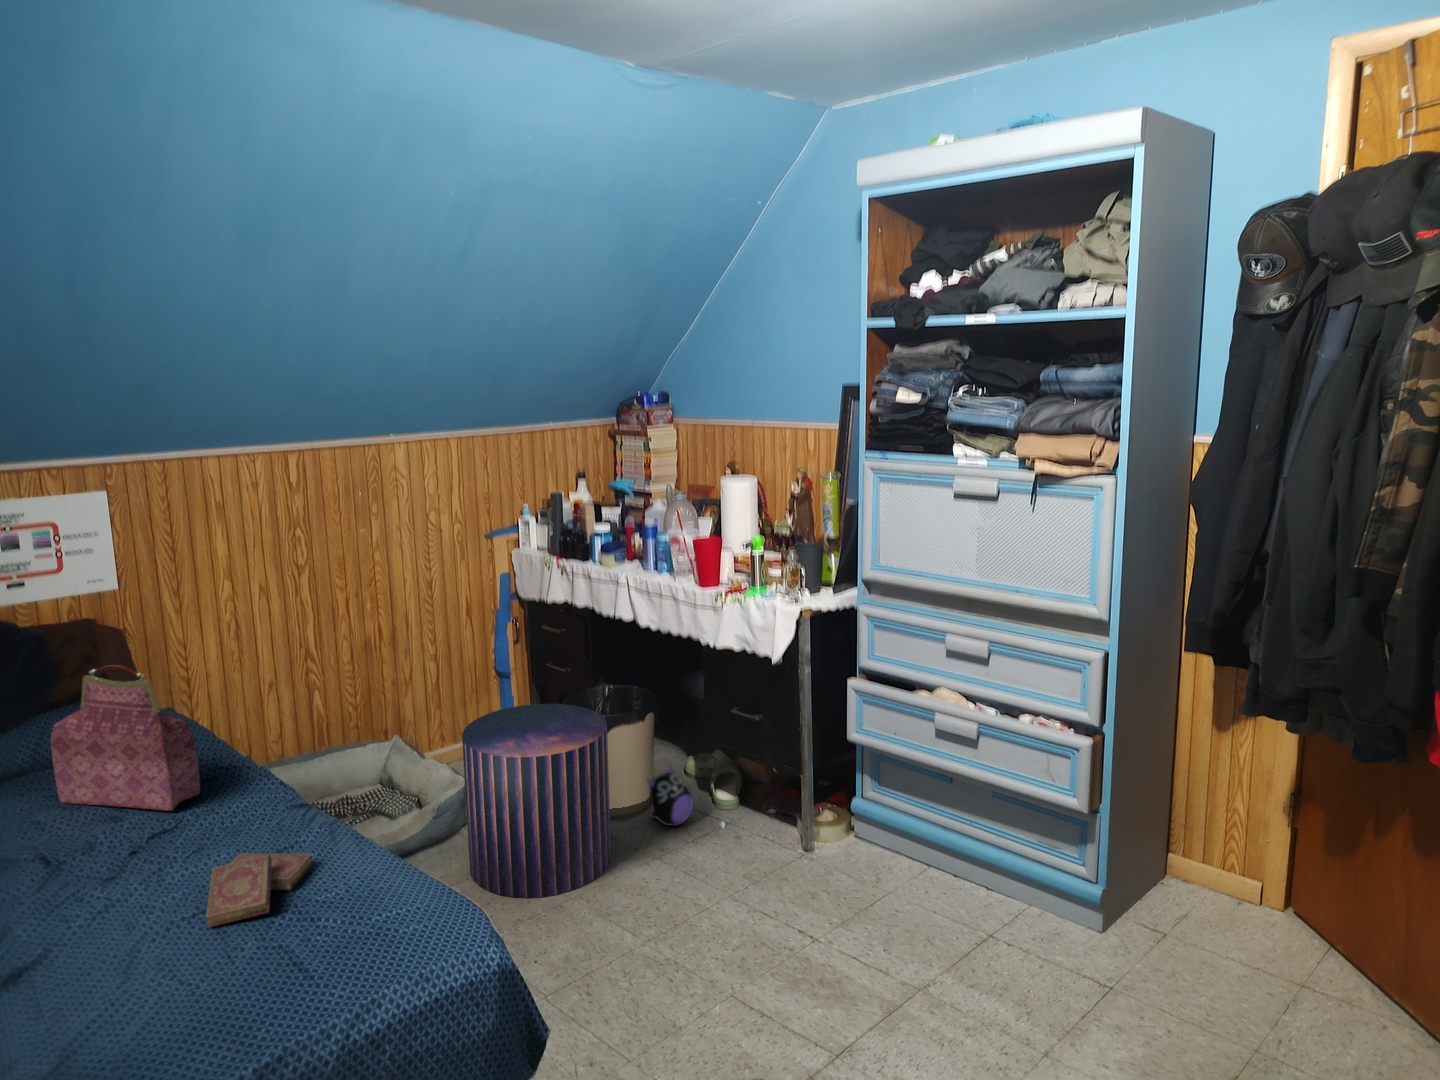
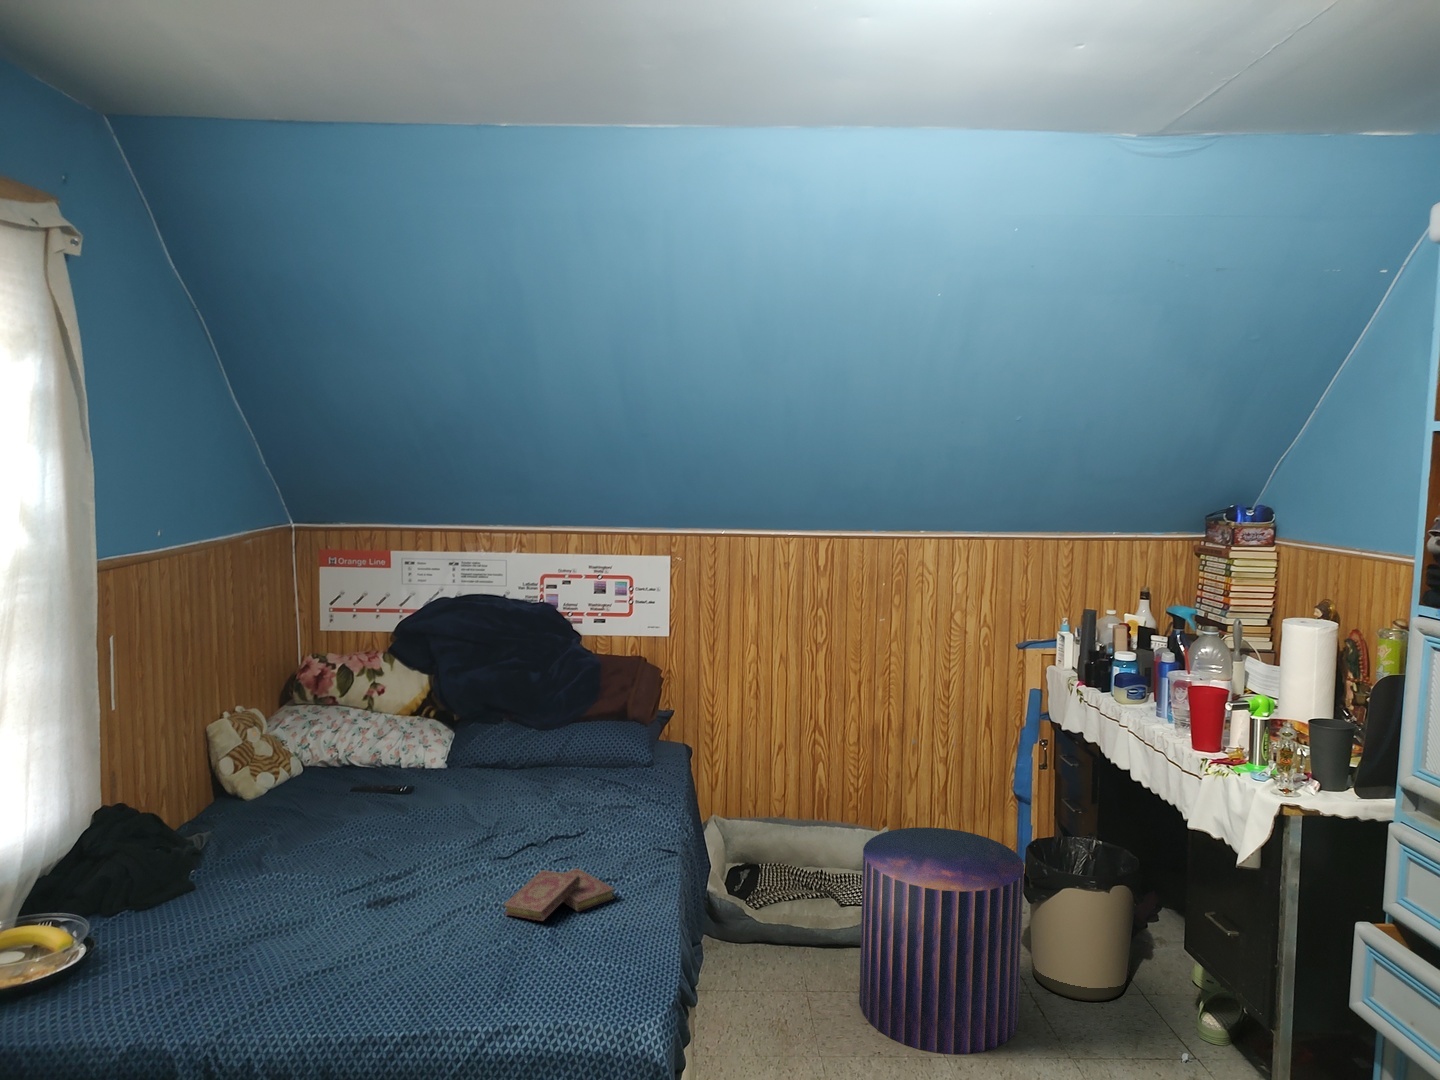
handbag: present [50,665,200,811] -> none [543,690,617,820]
plush toy: present [648,766,693,826] -> none [1083,959,1146,1040]

